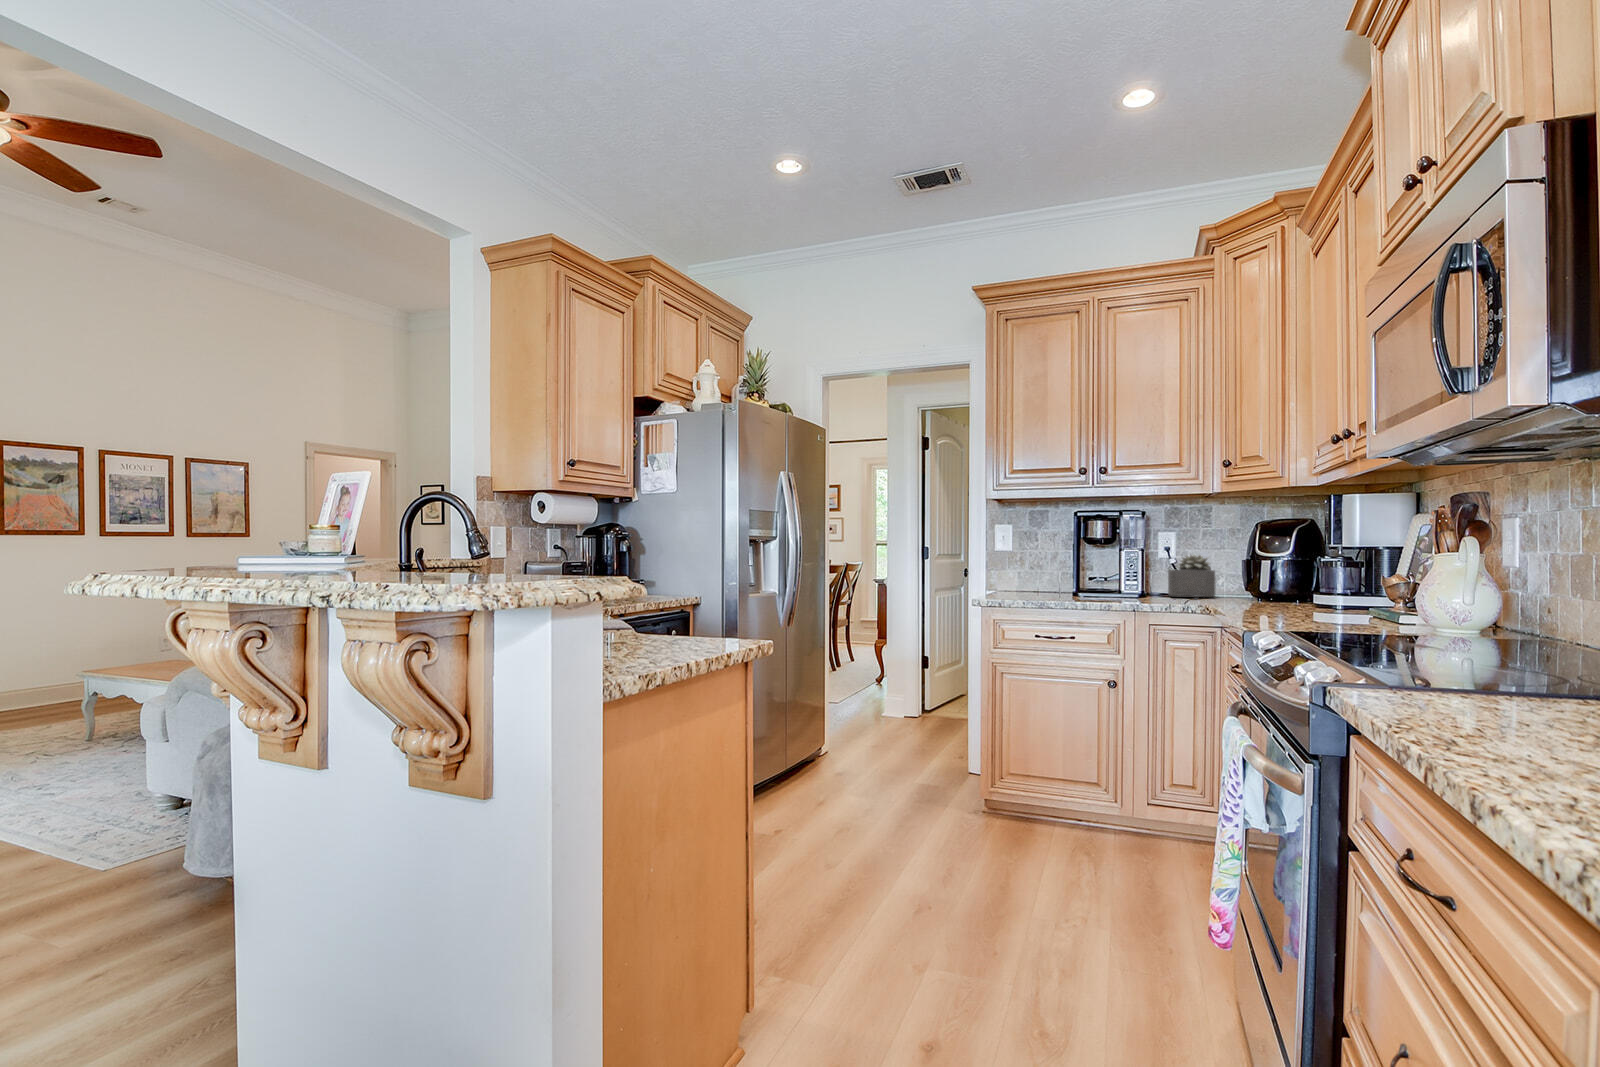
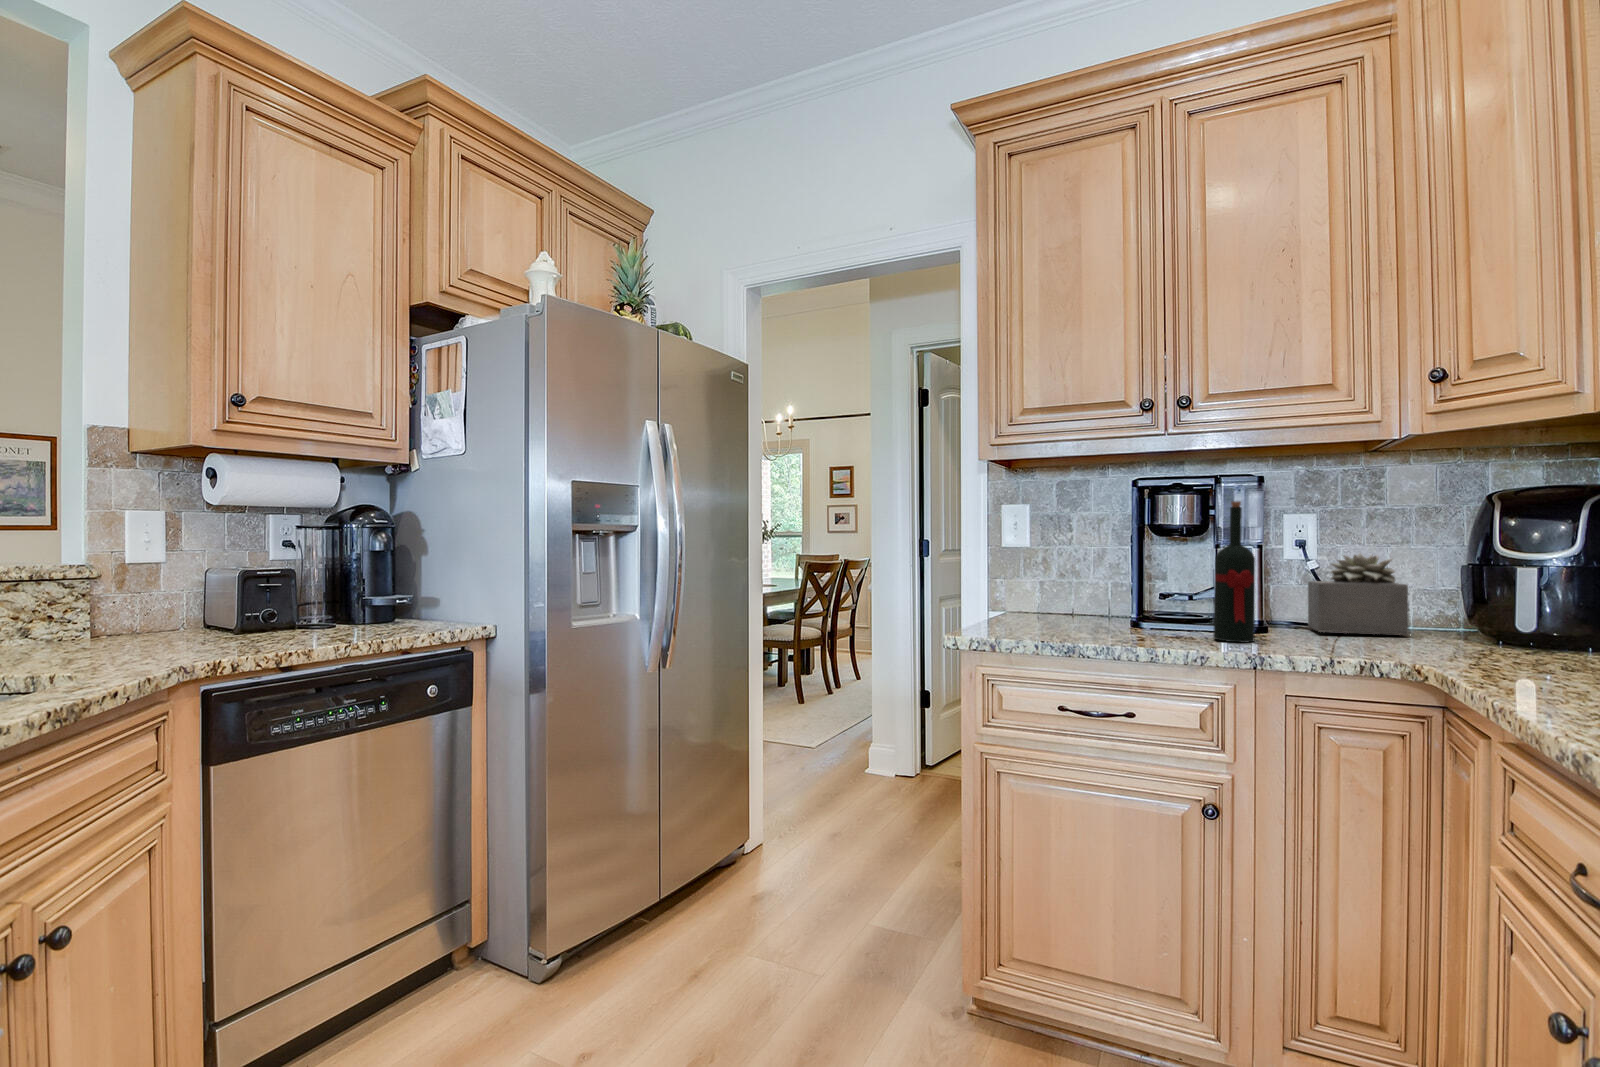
wine bottle: none [1116,526,1138,601] -> present [1213,501,1255,642]

